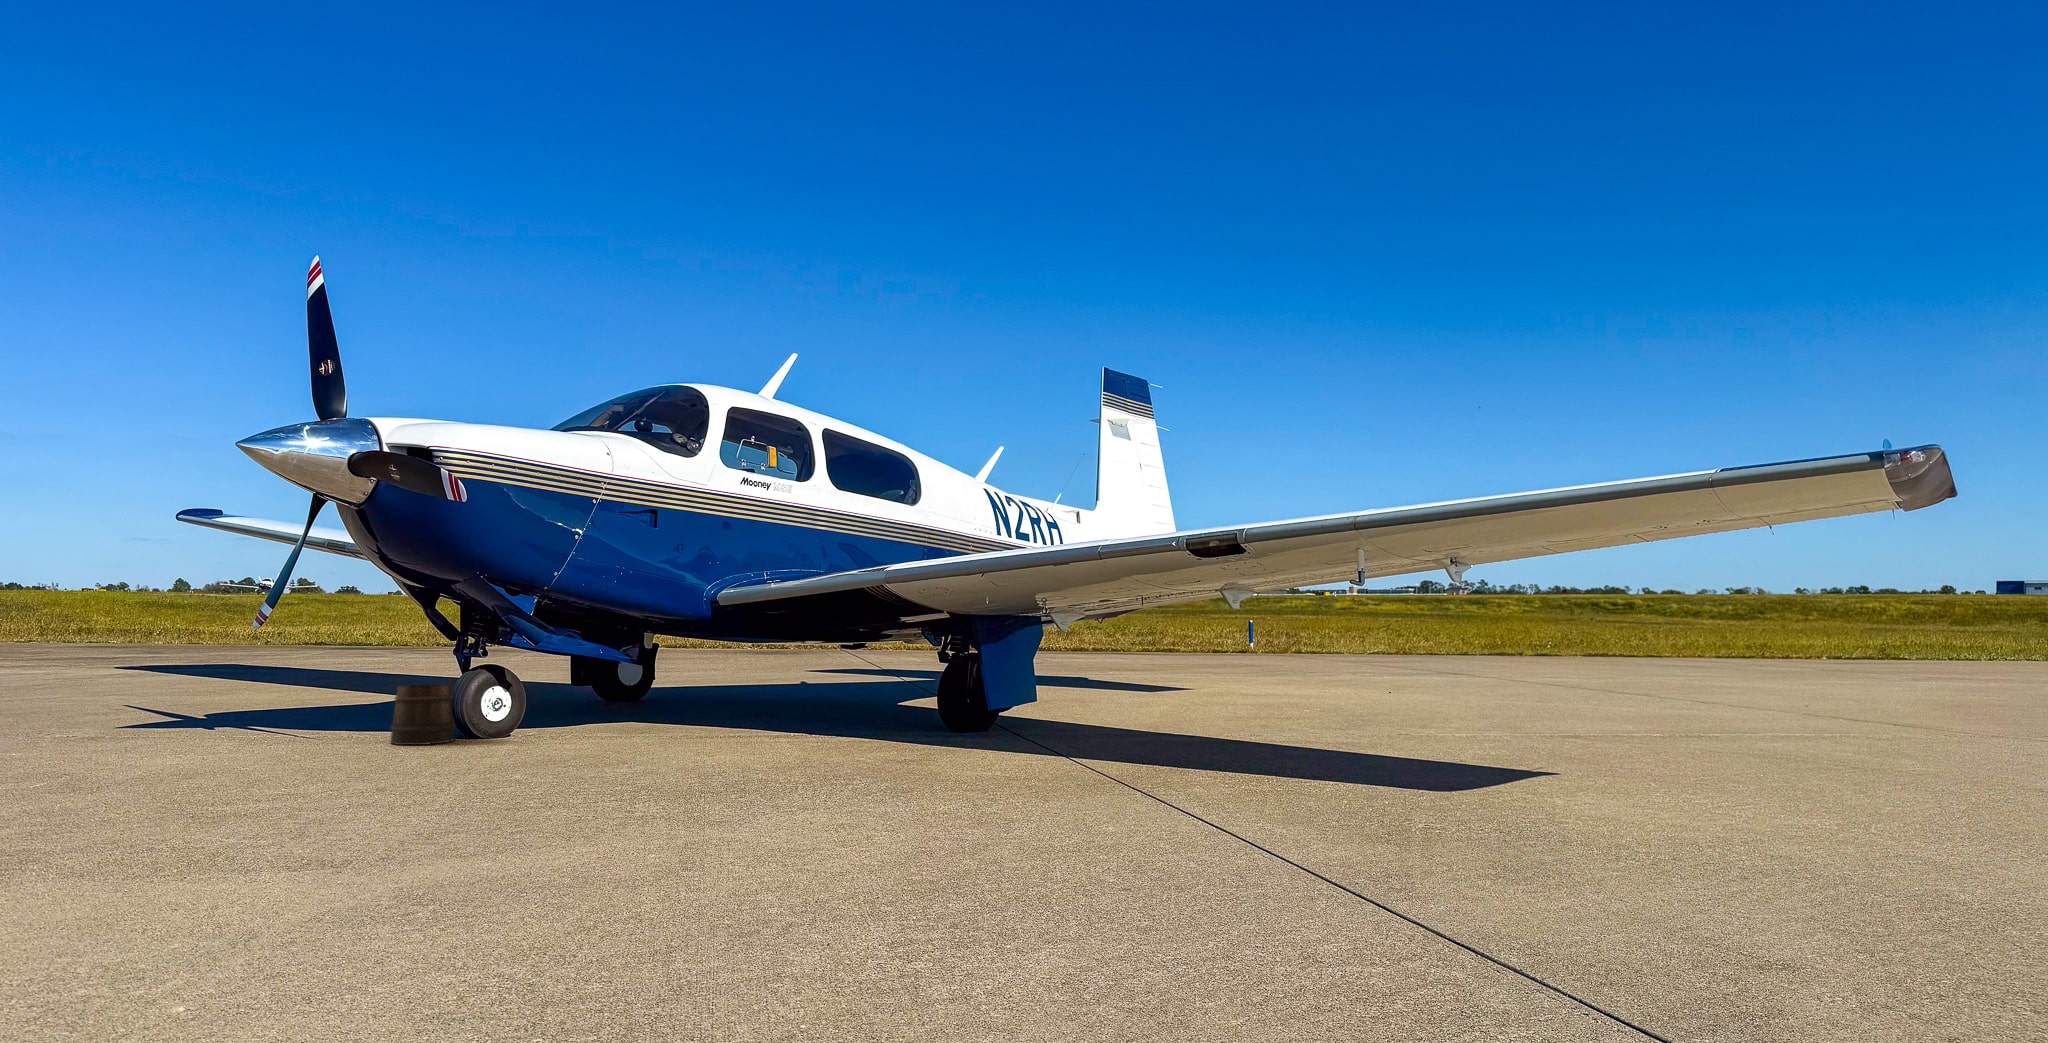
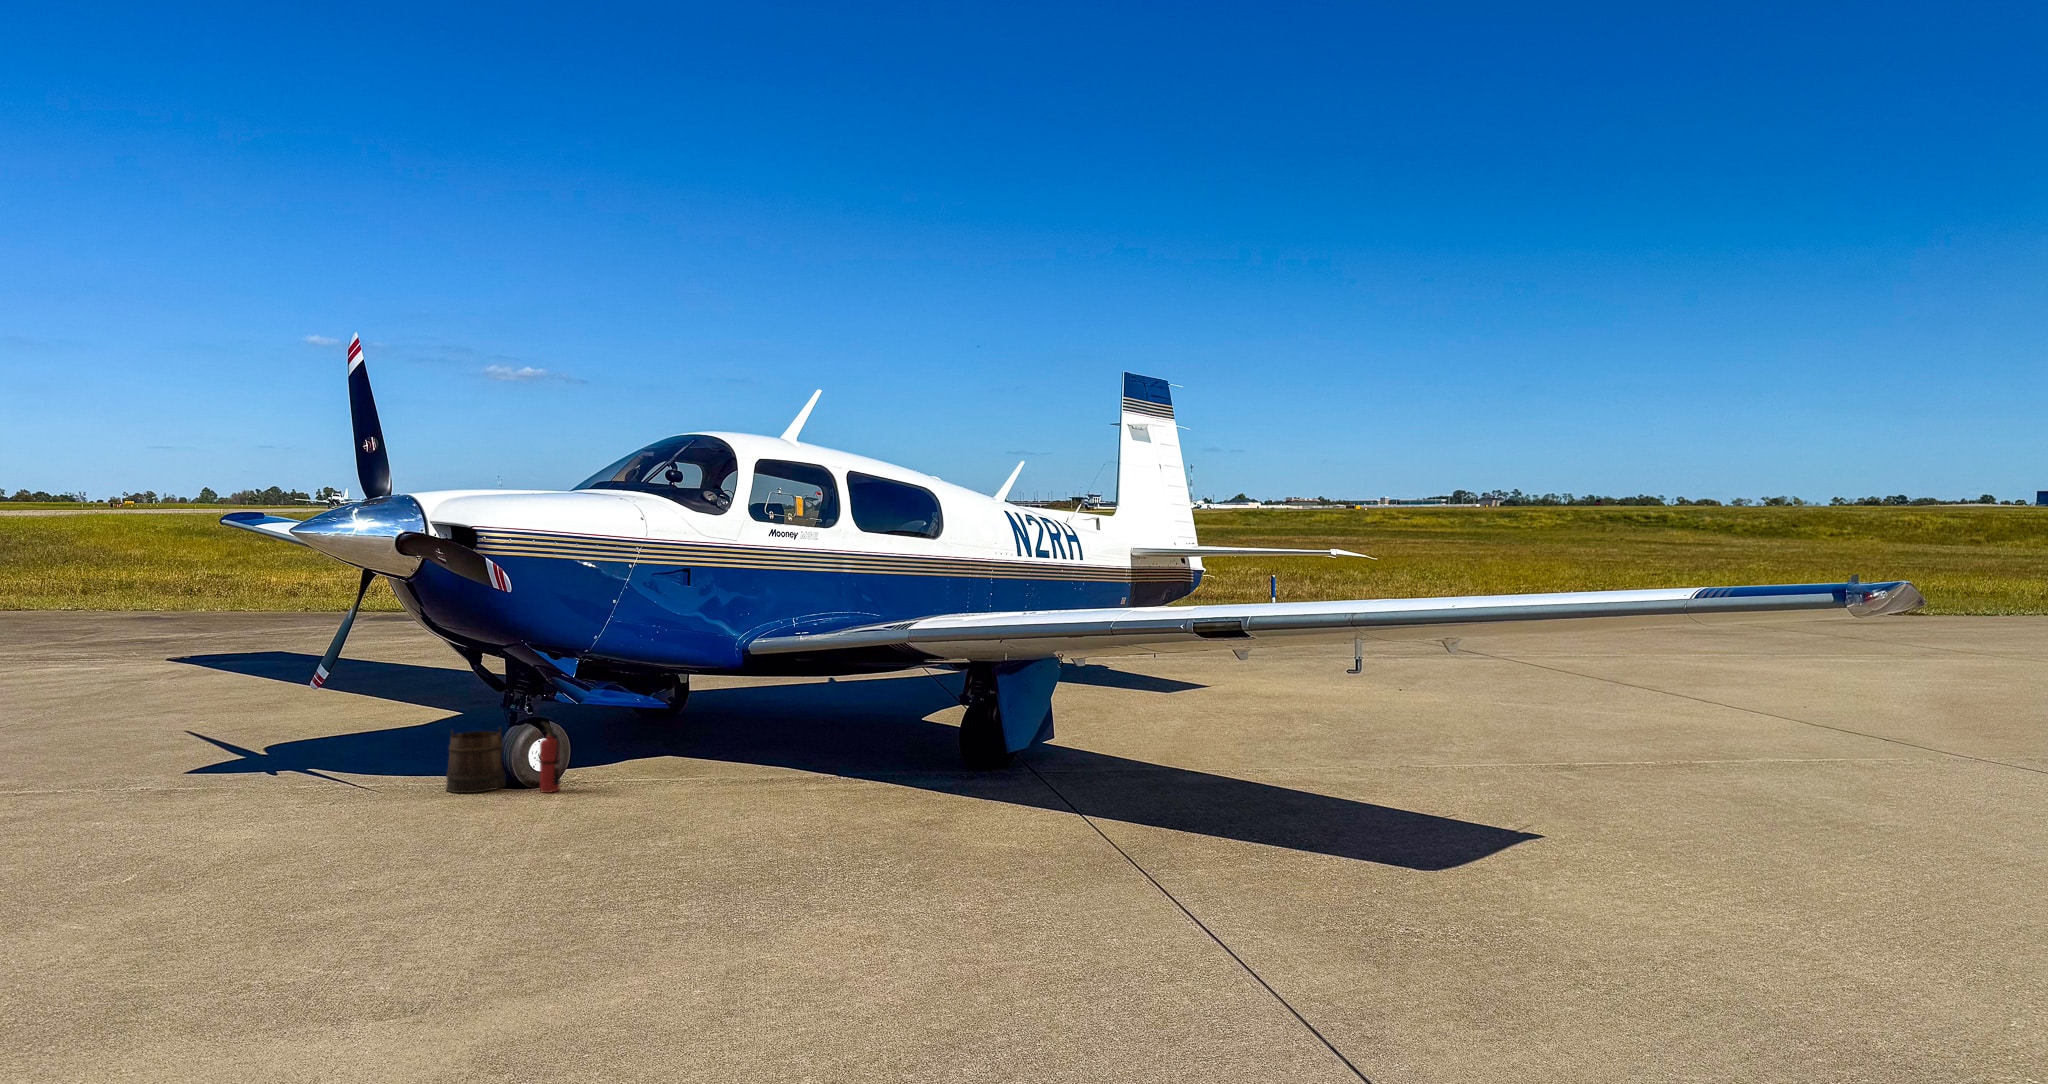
fire extinguisher: none [491,671,514,745] -> present [540,722,560,793]

